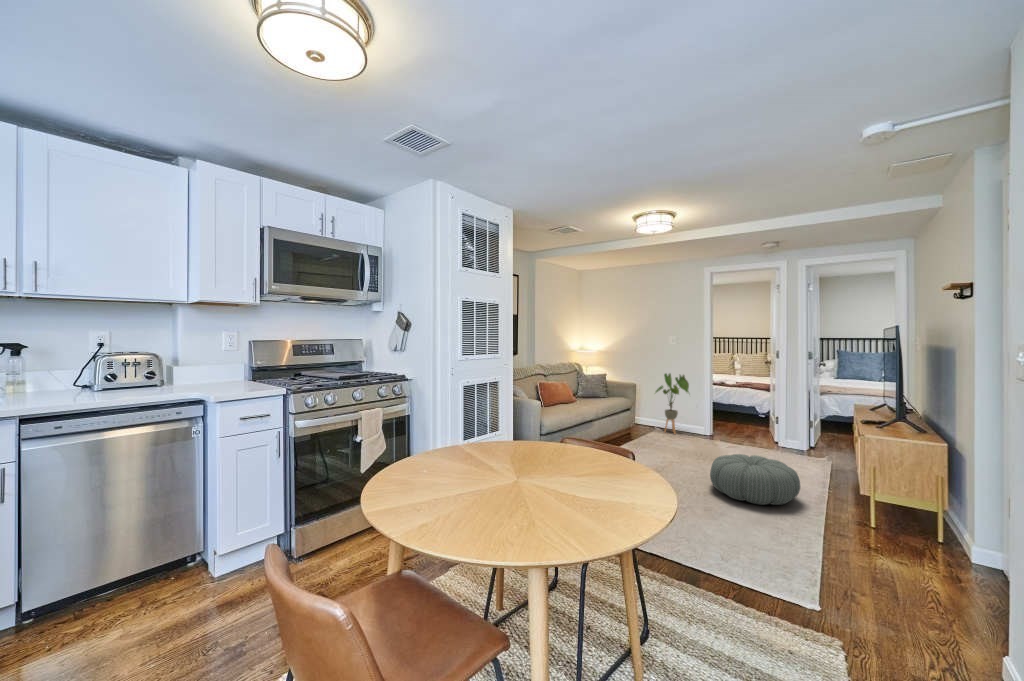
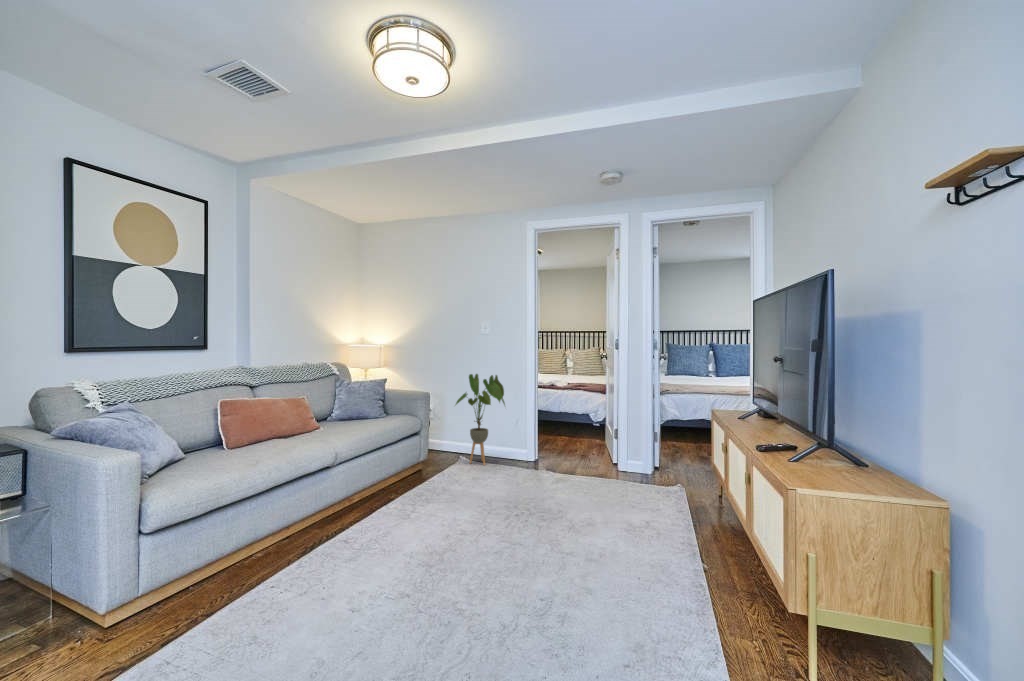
pouf: present [710,454,800,505] -> none [523,504,663,604]

